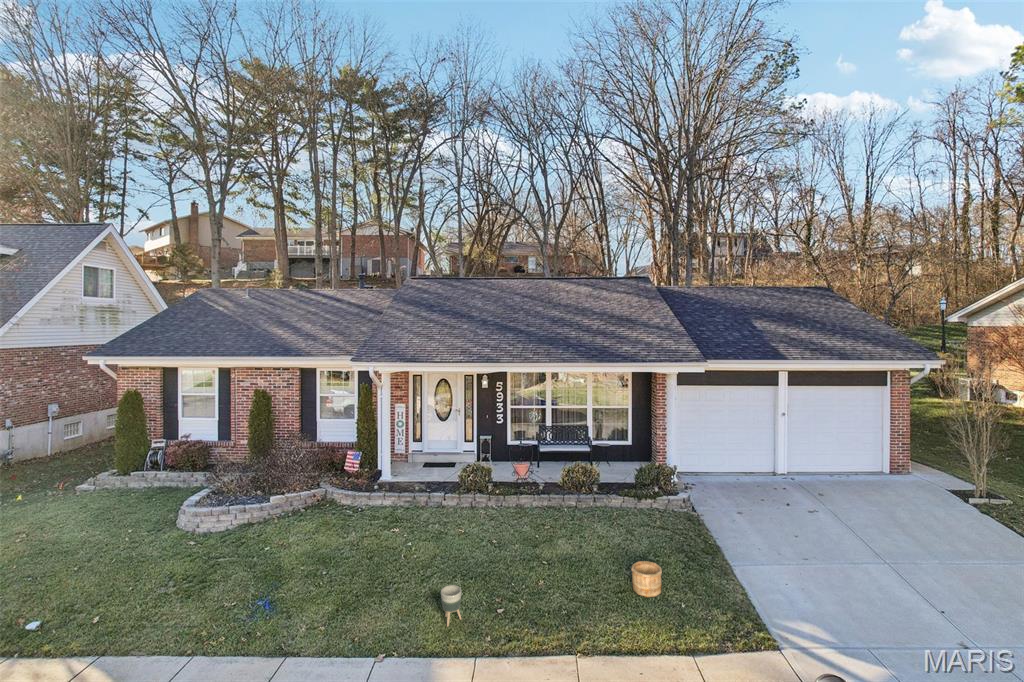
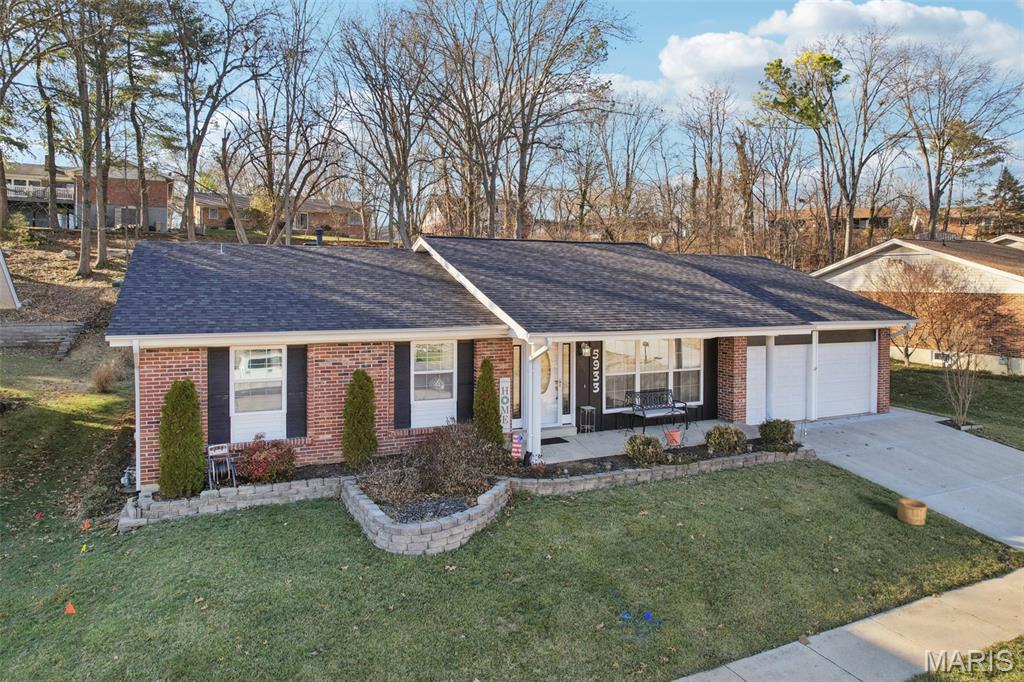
planter: present [441,585,461,626] -> none [836,542,860,578]

